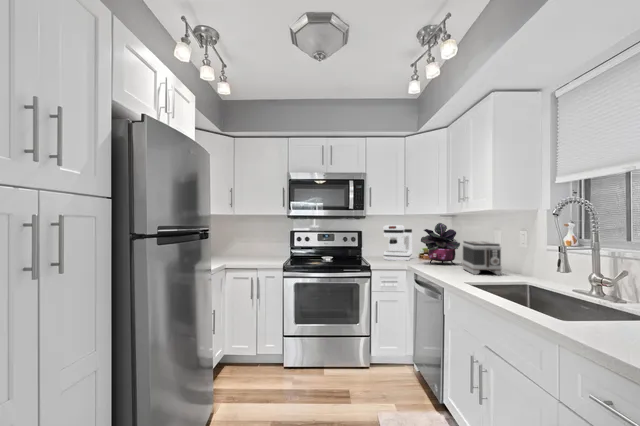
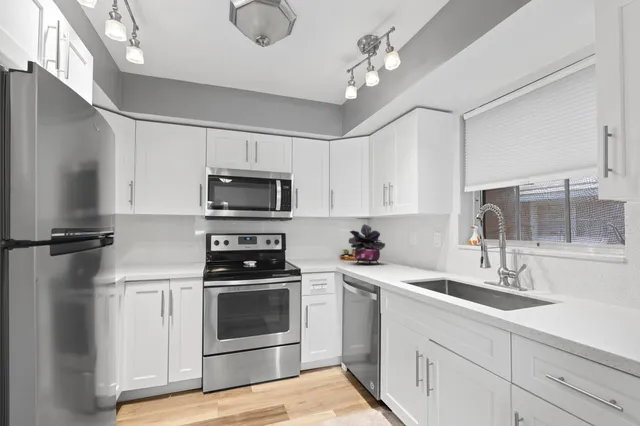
coffee maker: present [383,225,412,260] -> none [307,227,334,262]
toaster: present [462,241,502,275] -> none [393,241,436,274]

